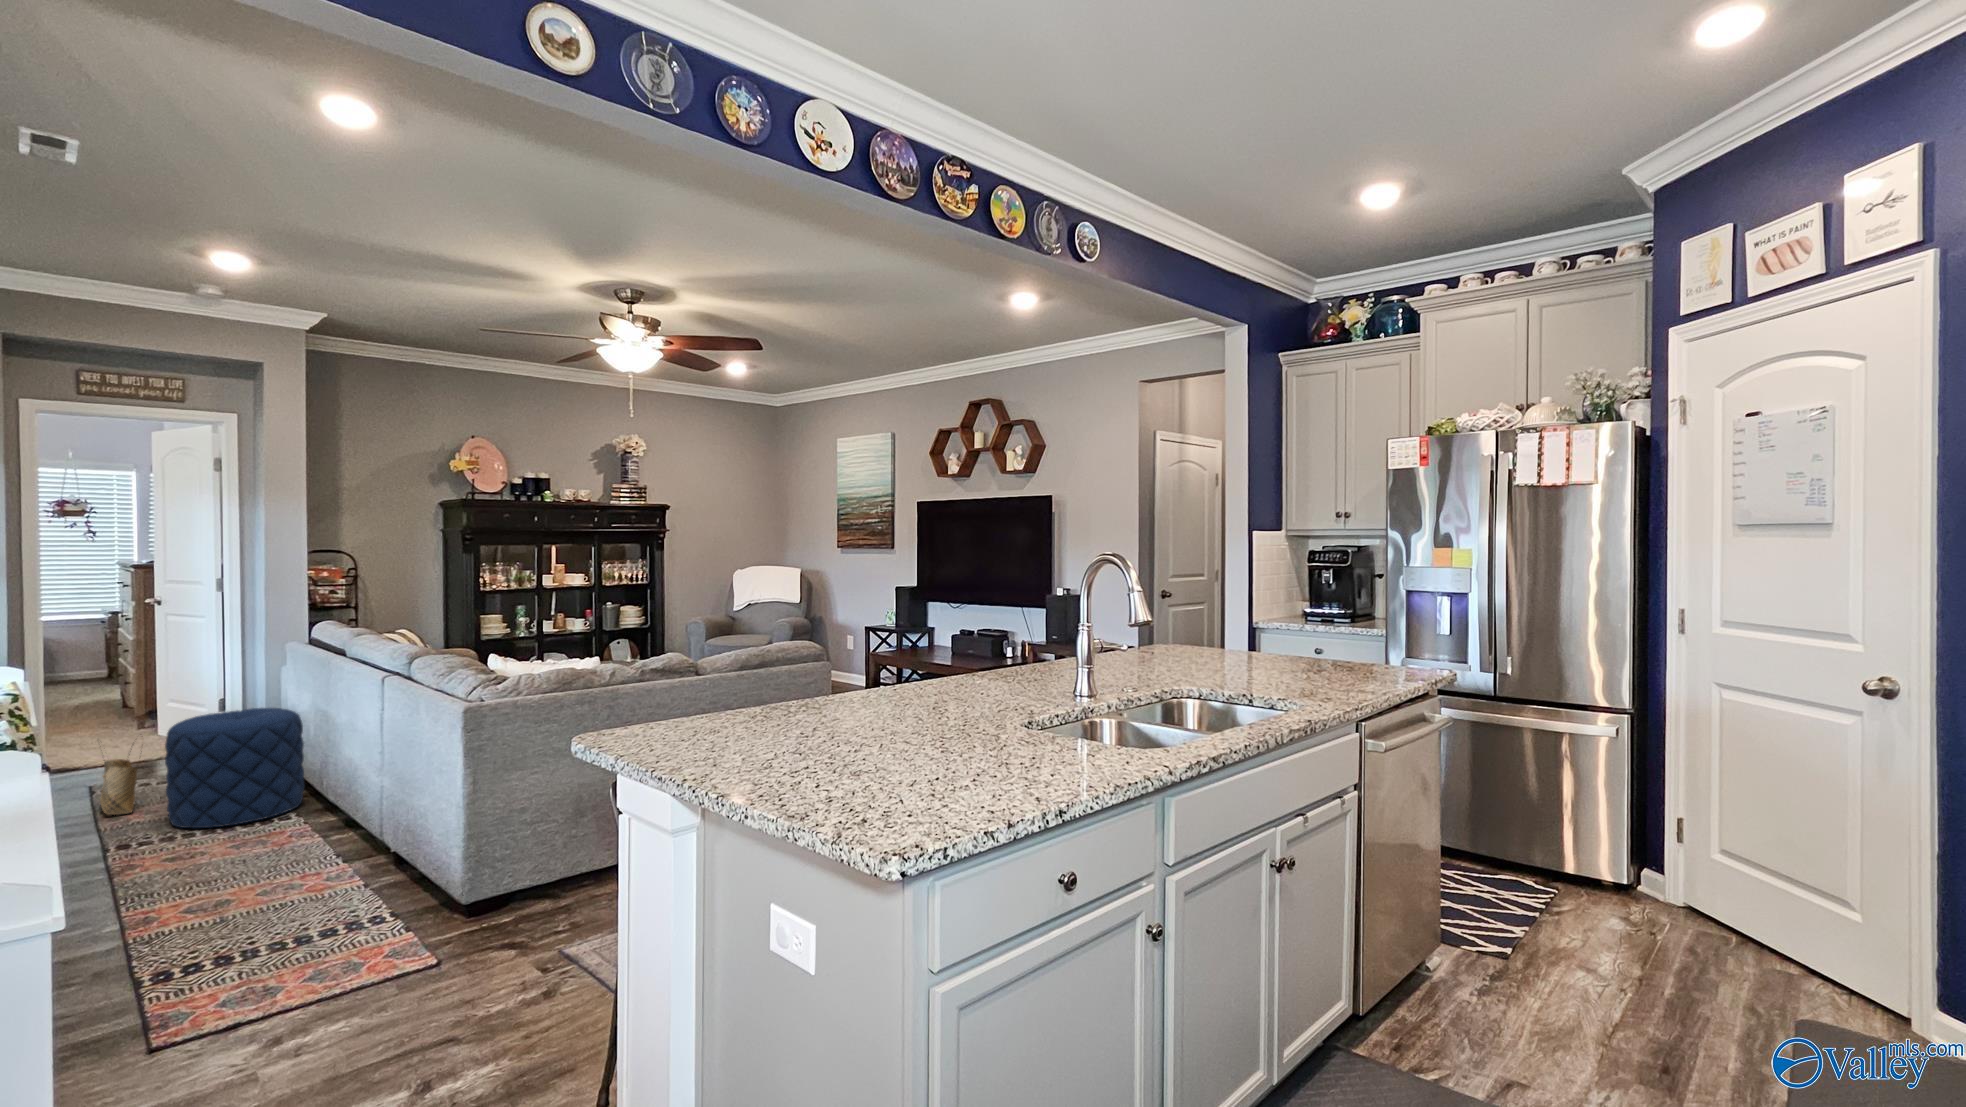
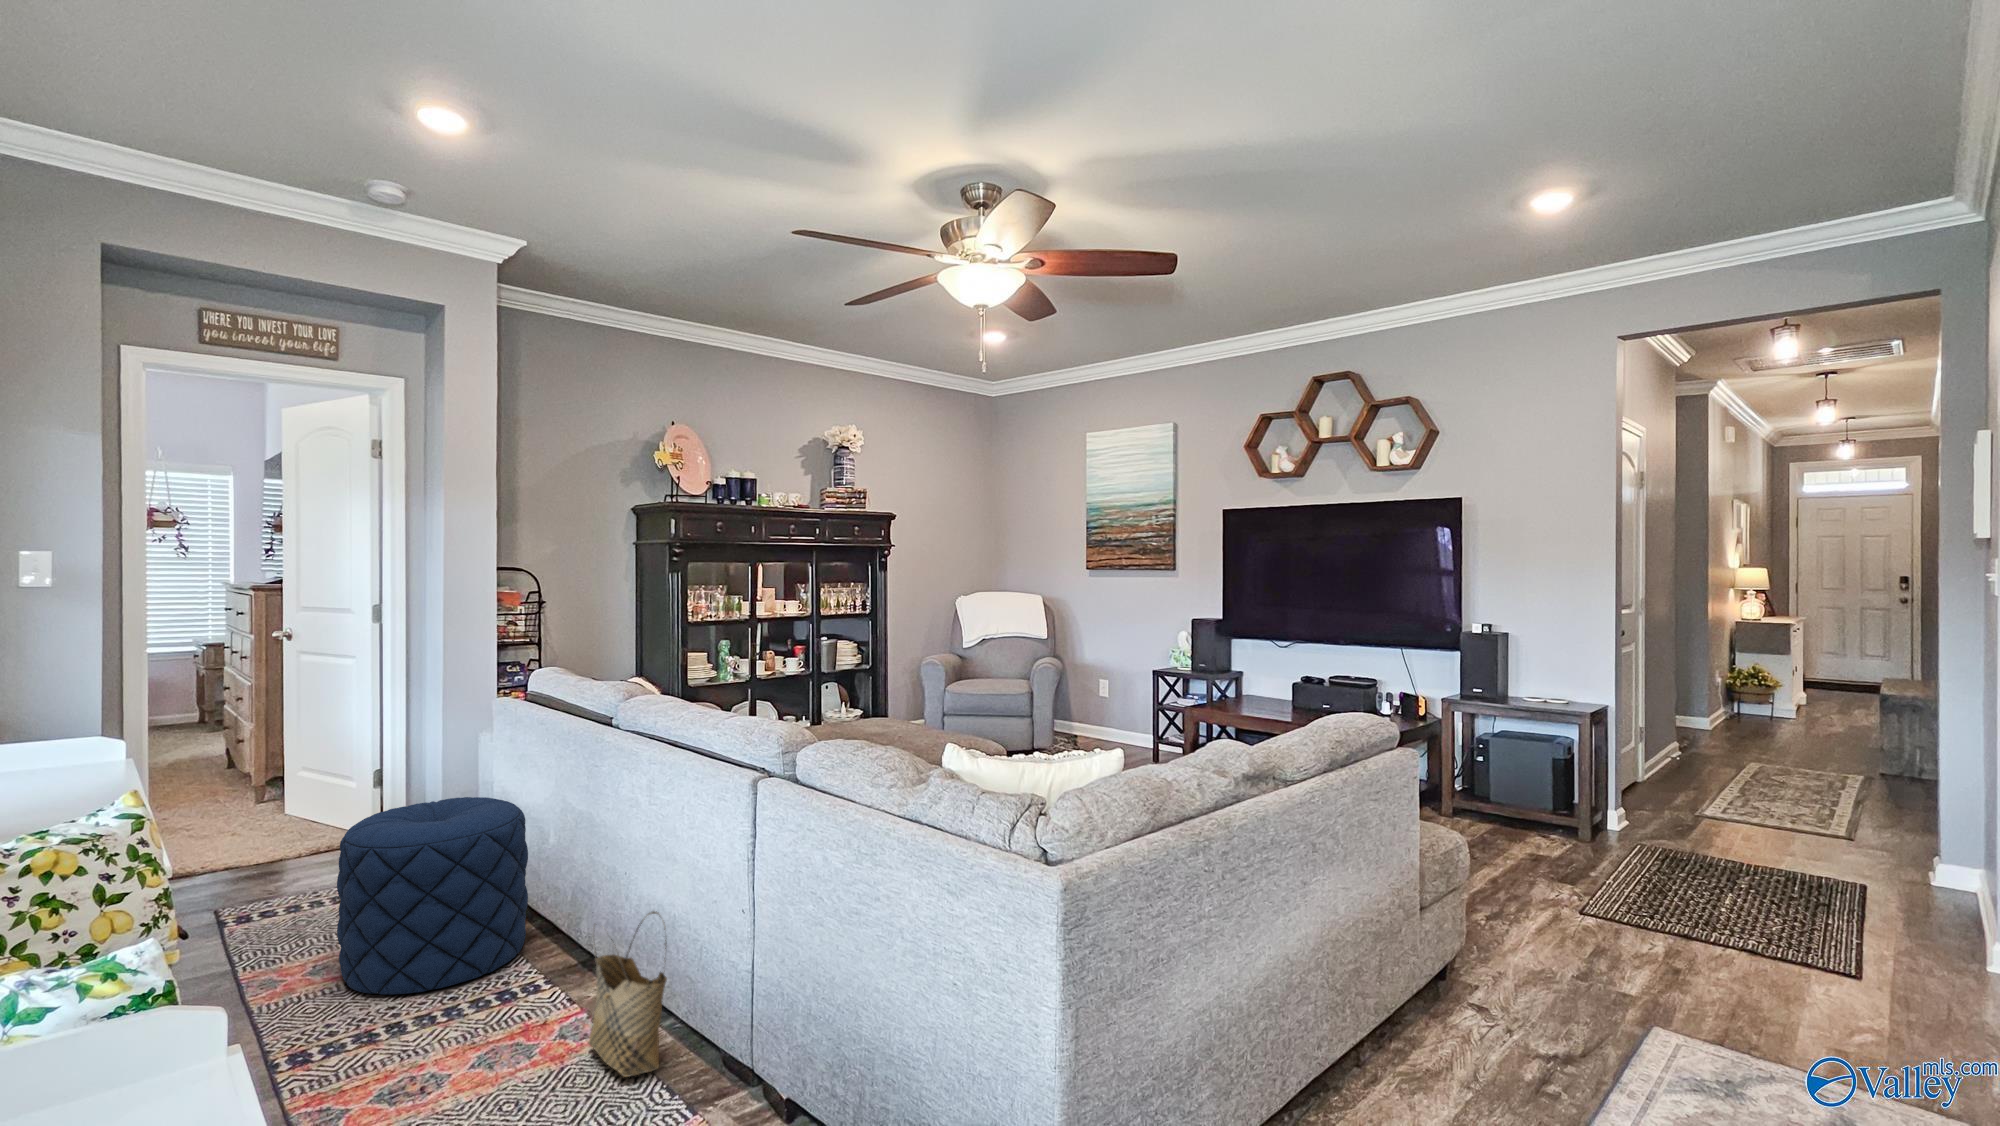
woven basket: present [100,748,138,815] -> present [588,912,667,1077]

